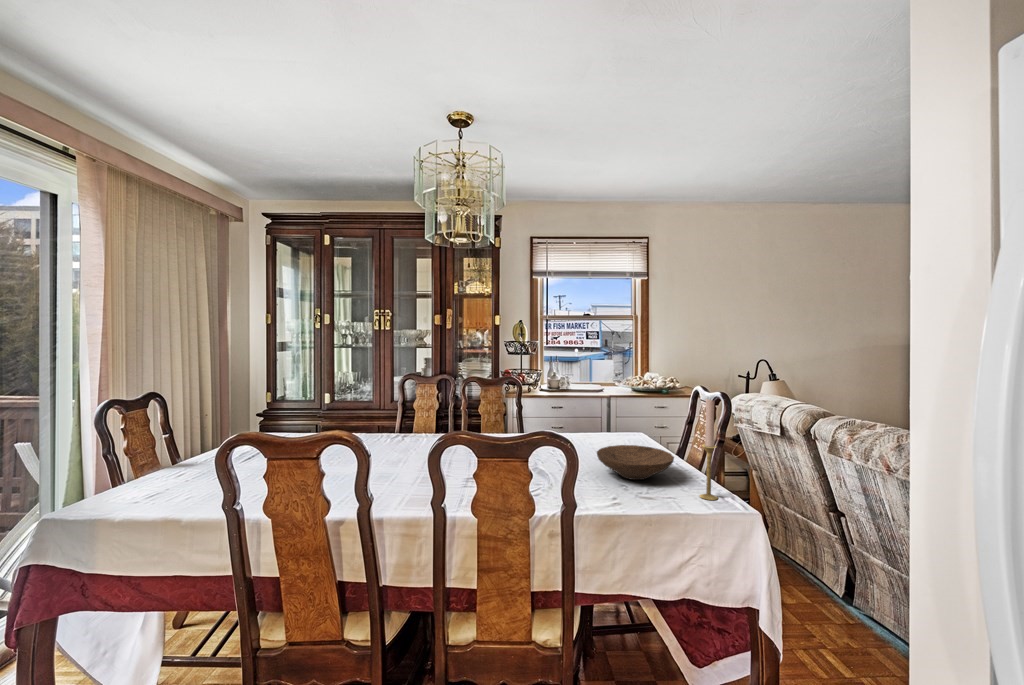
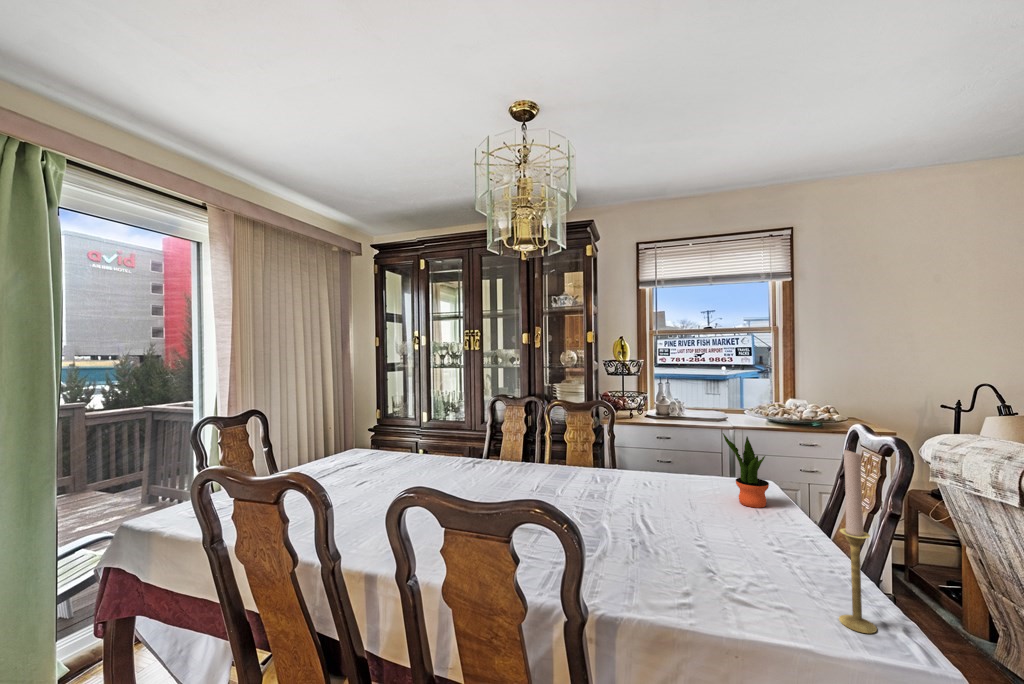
potted plant: none [619,397,647,449] -> present [723,433,769,508]
wooden bowl: present [597,445,674,480] -> none [670,505,797,567]

